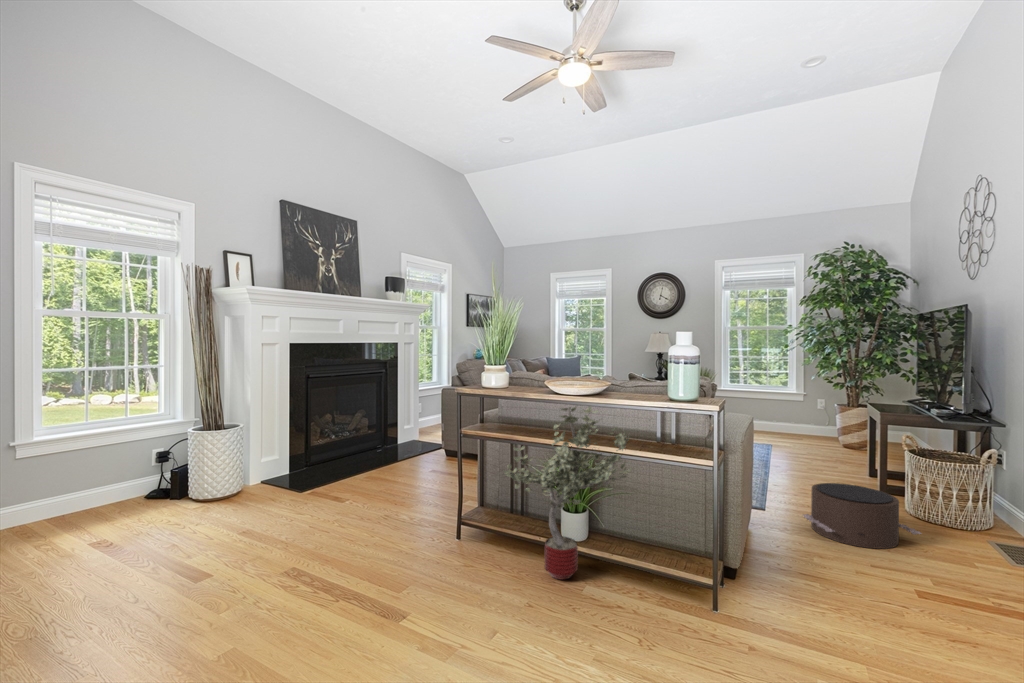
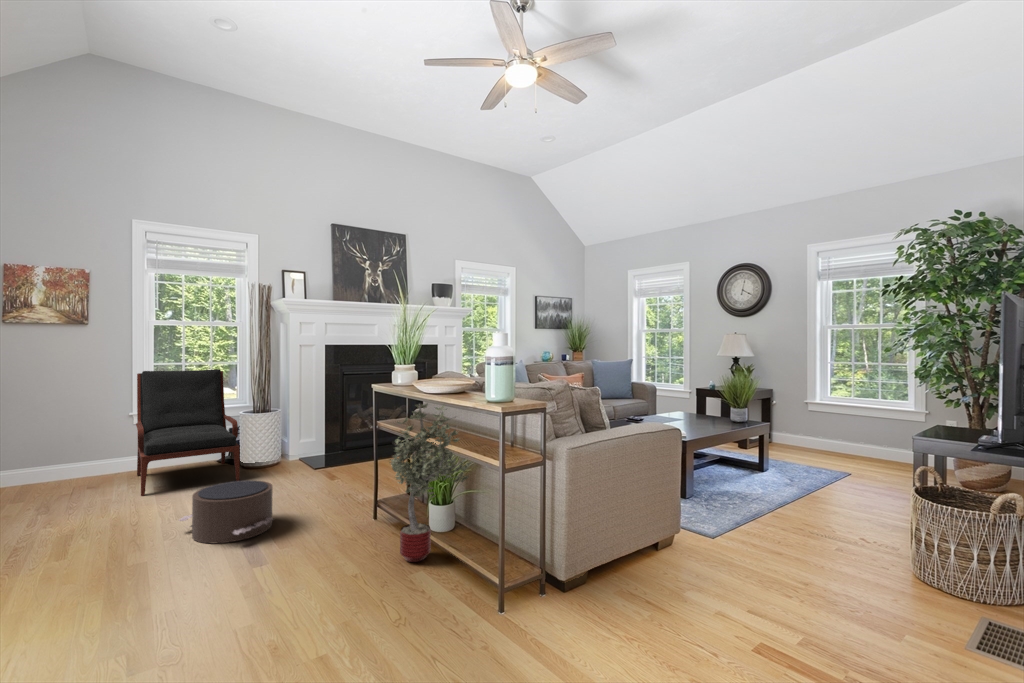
armchair: none [23,377,214,561] -> present [136,369,240,496]
pouf: present [803,483,921,549] -> present [179,480,273,544]

